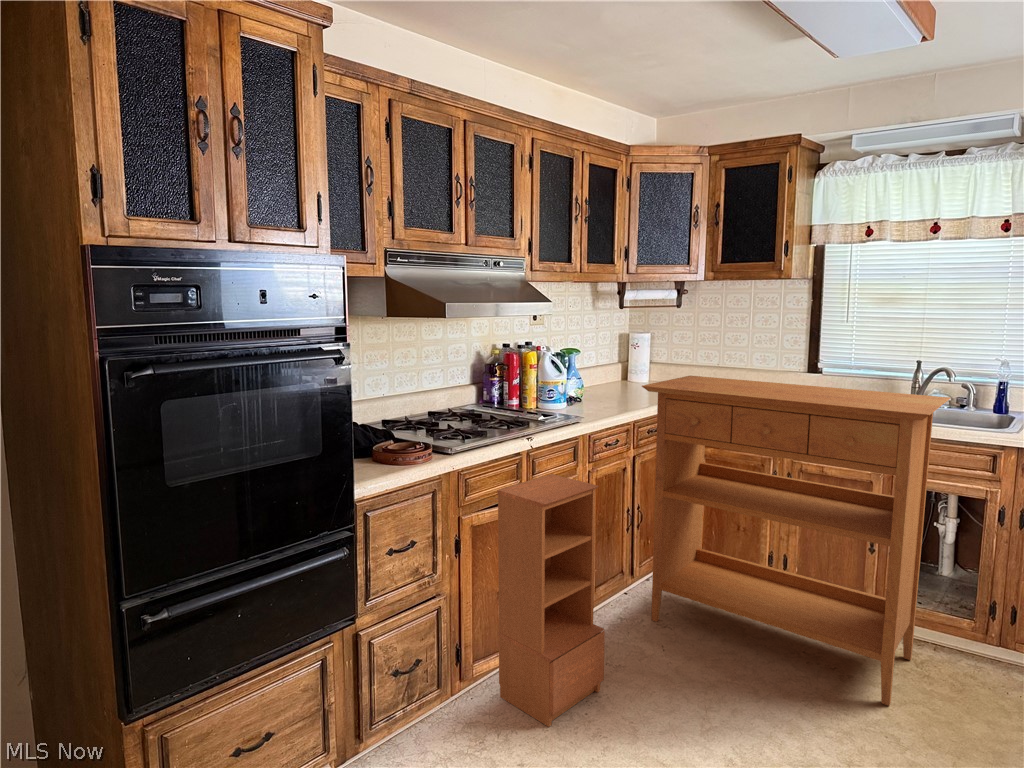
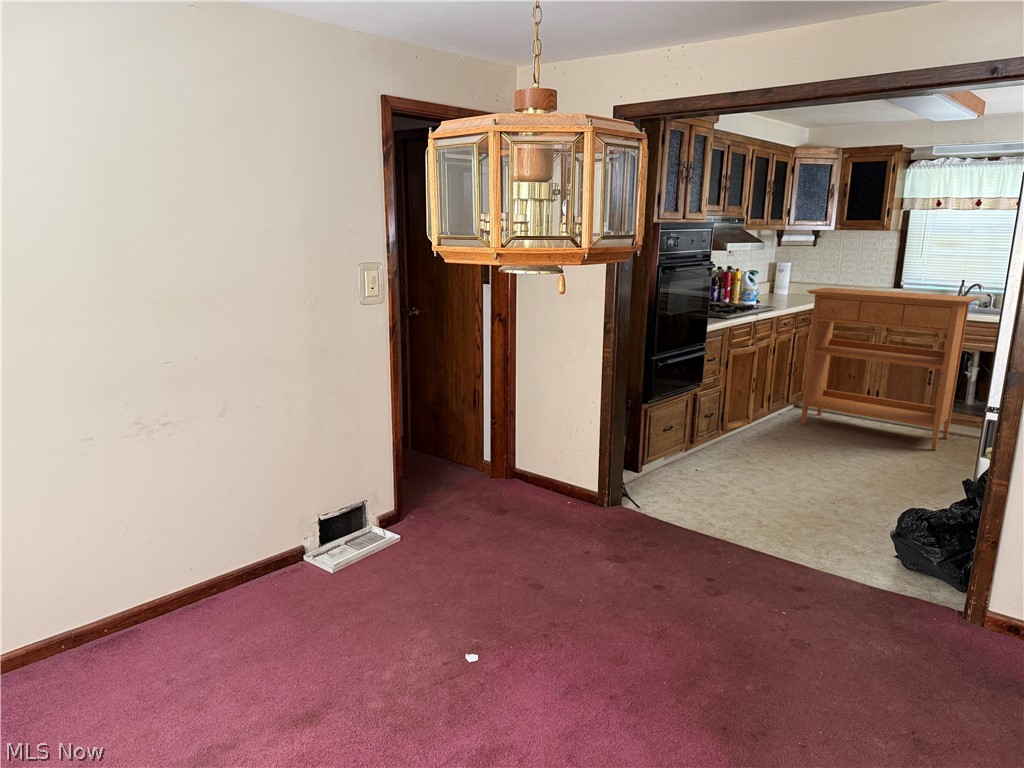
bookcase: present [497,474,605,727] -> none [738,334,796,451]

